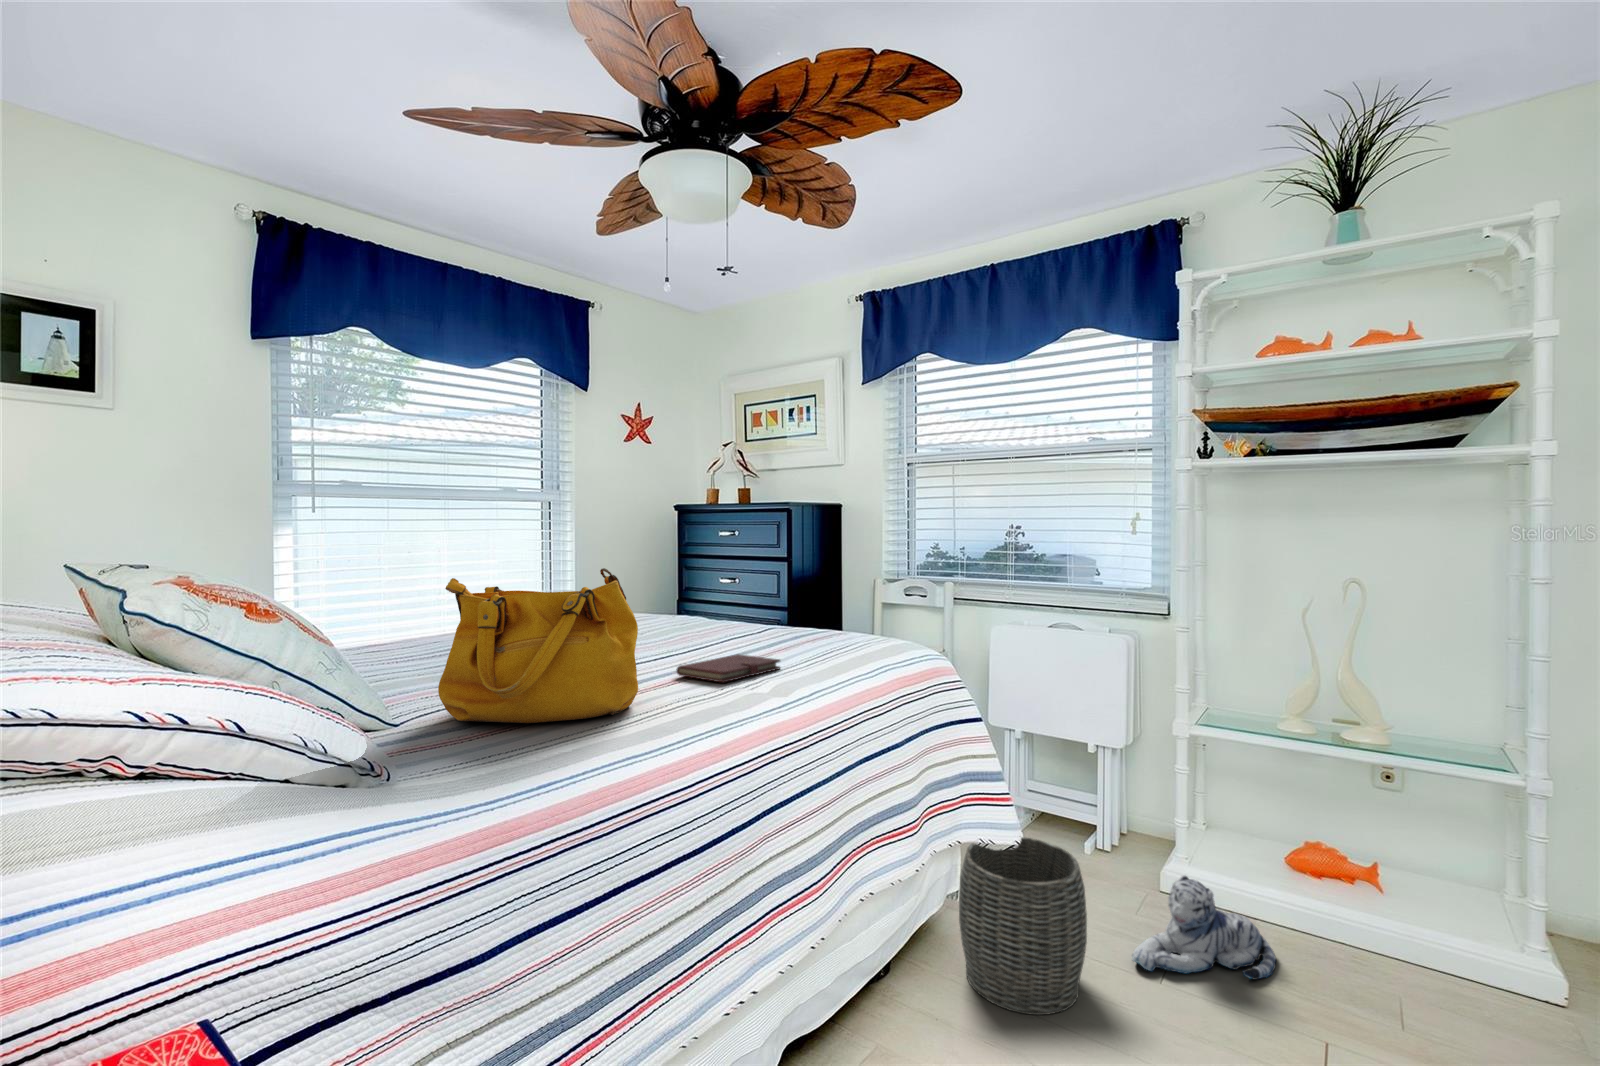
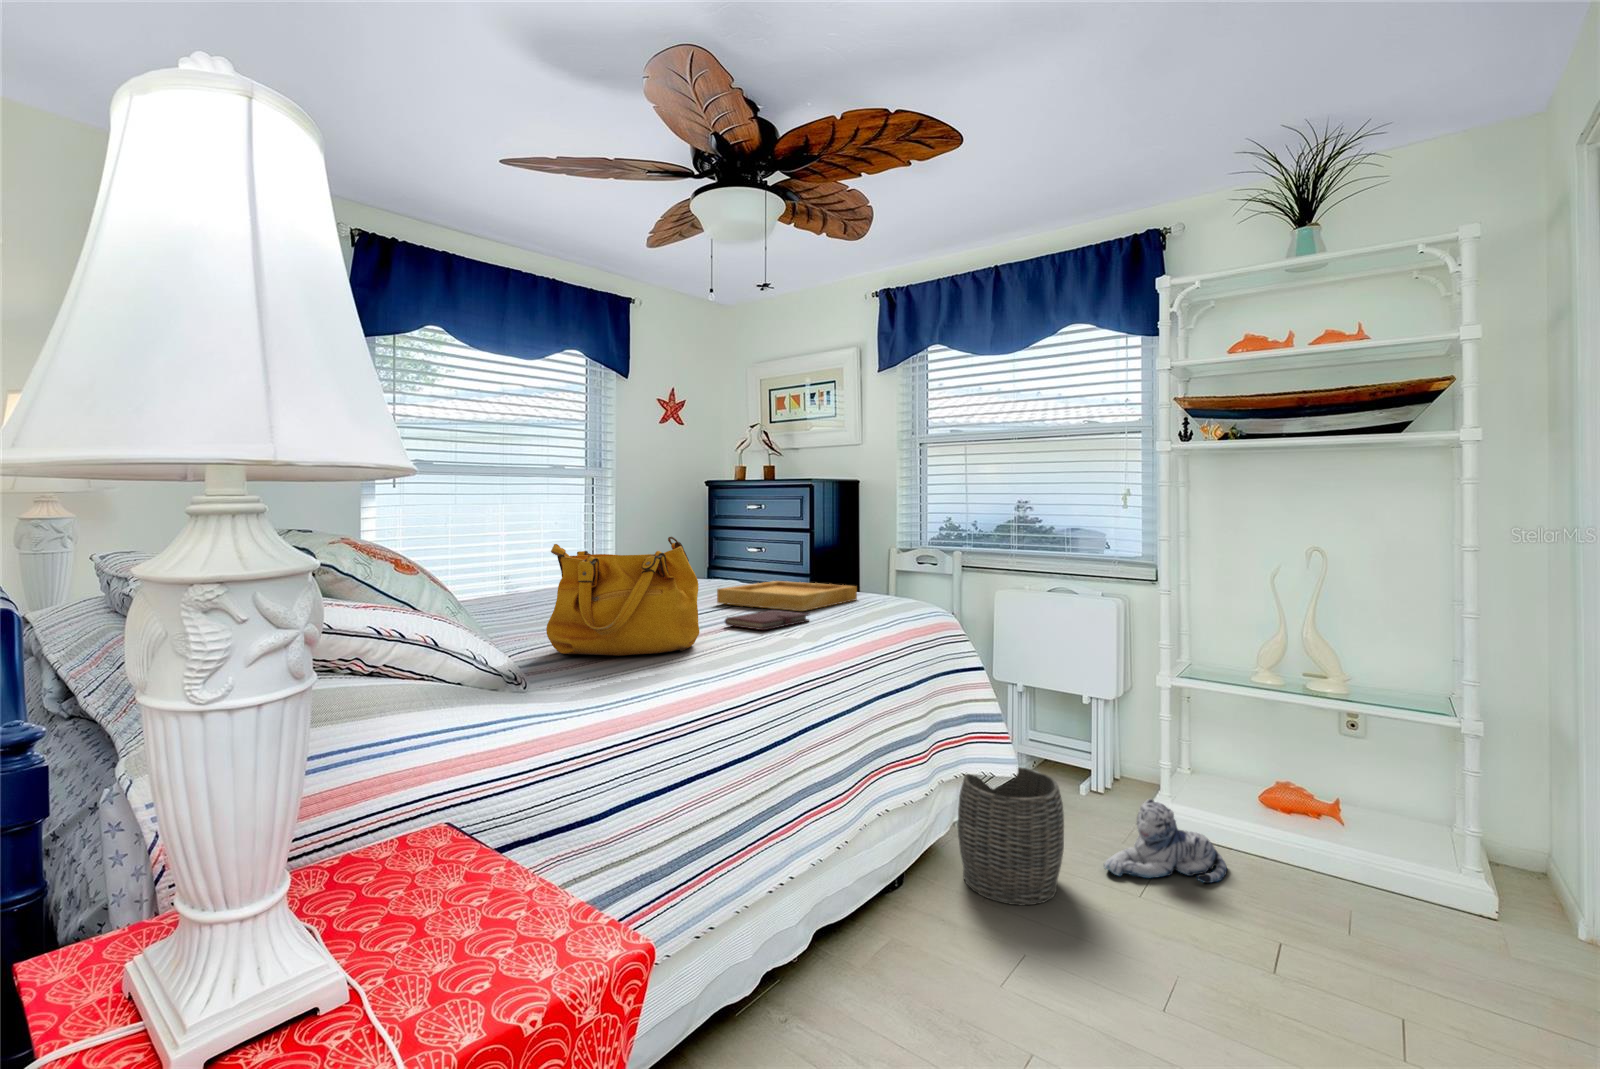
tray: none [674,616,838,655] -> present [717,581,857,611]

